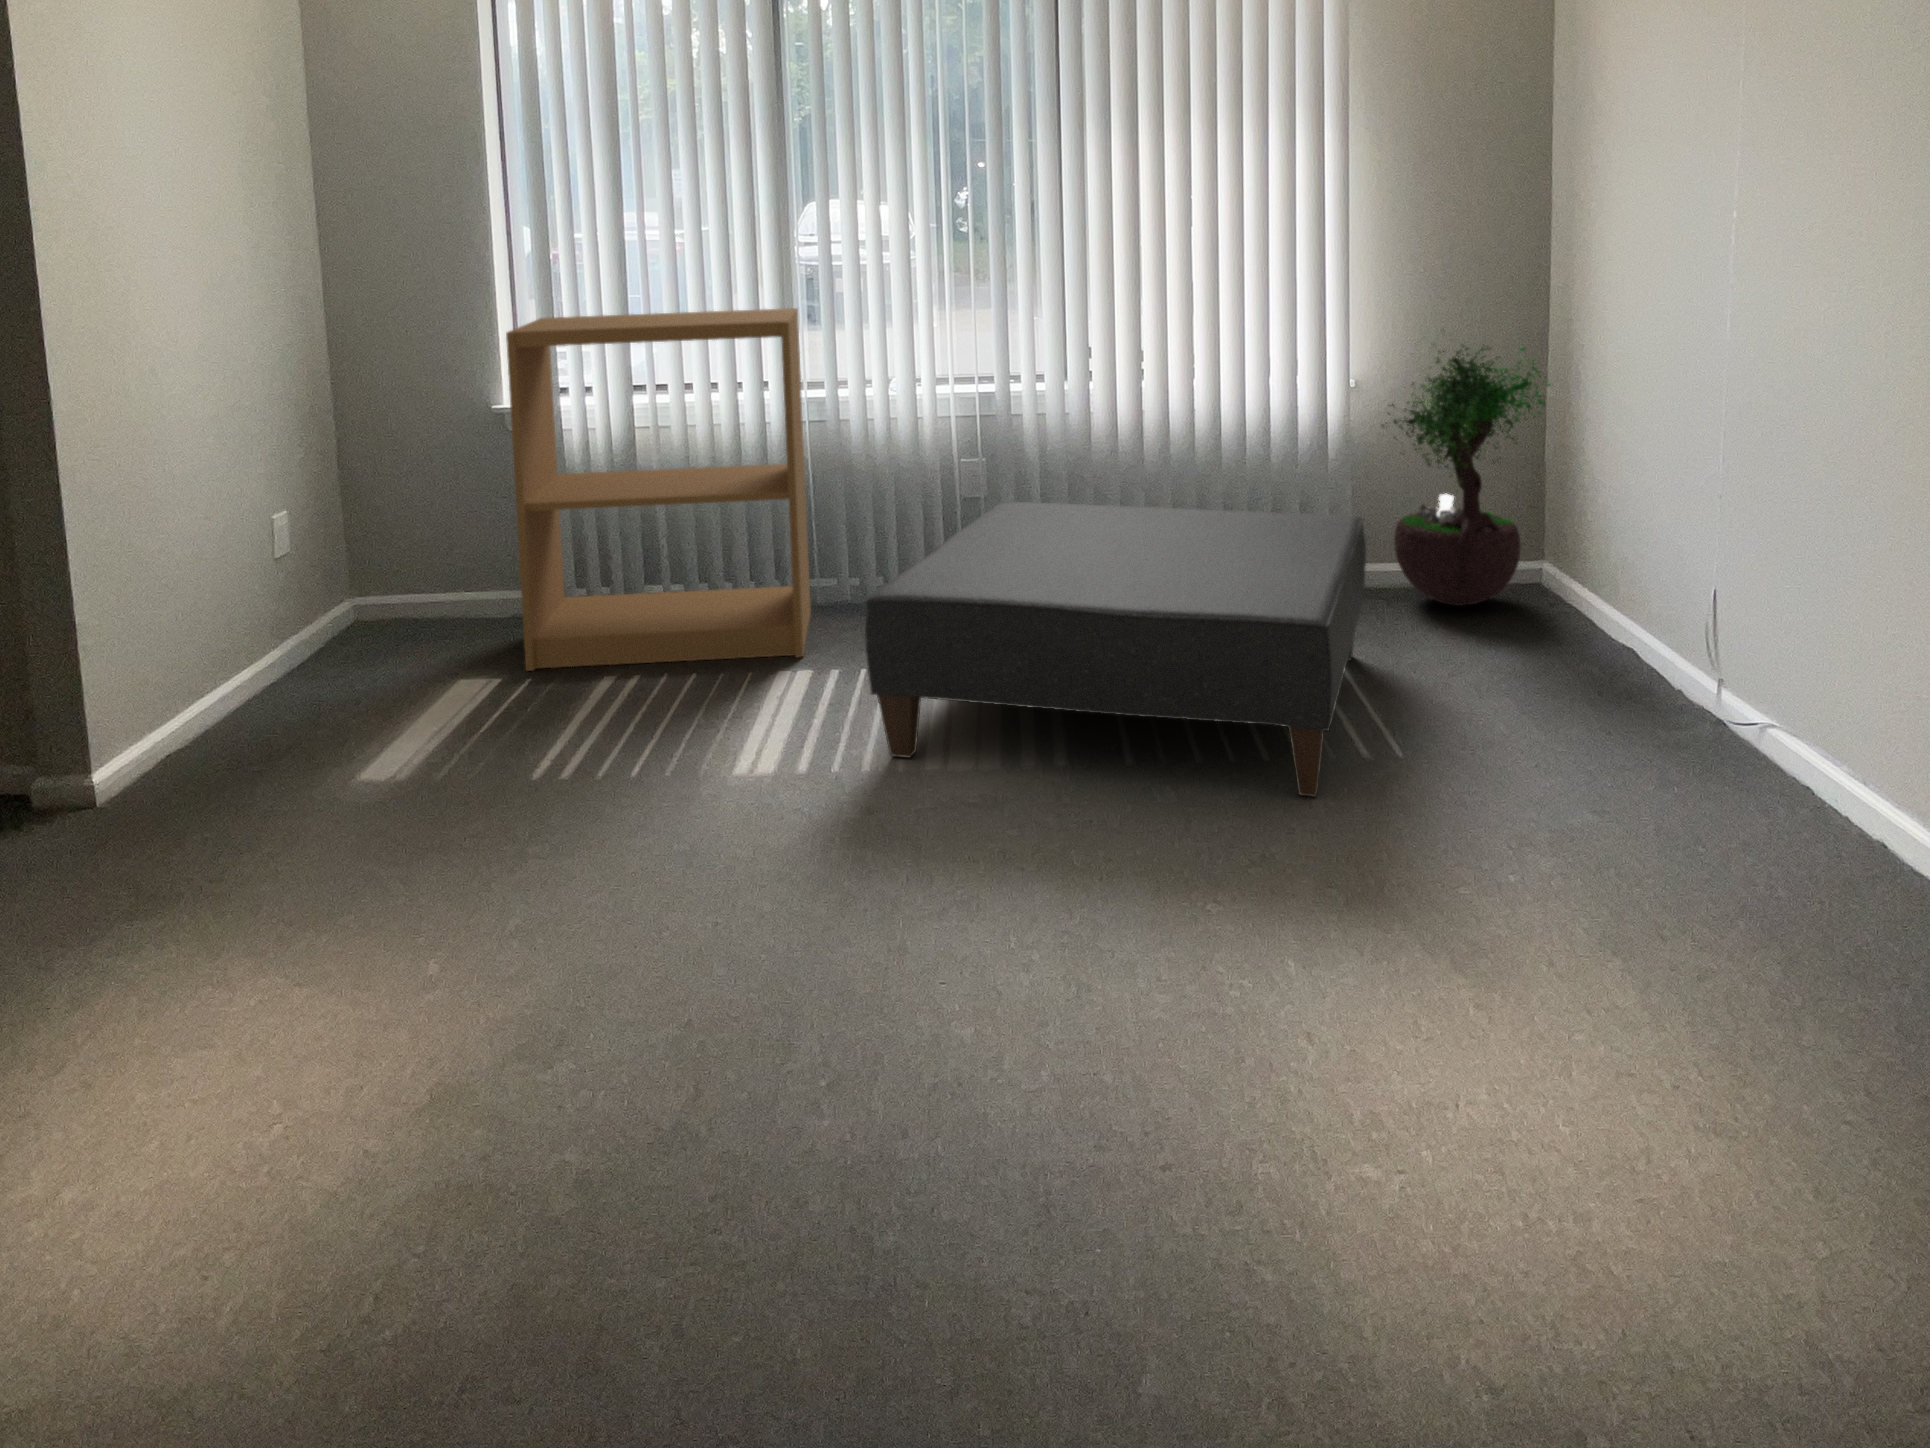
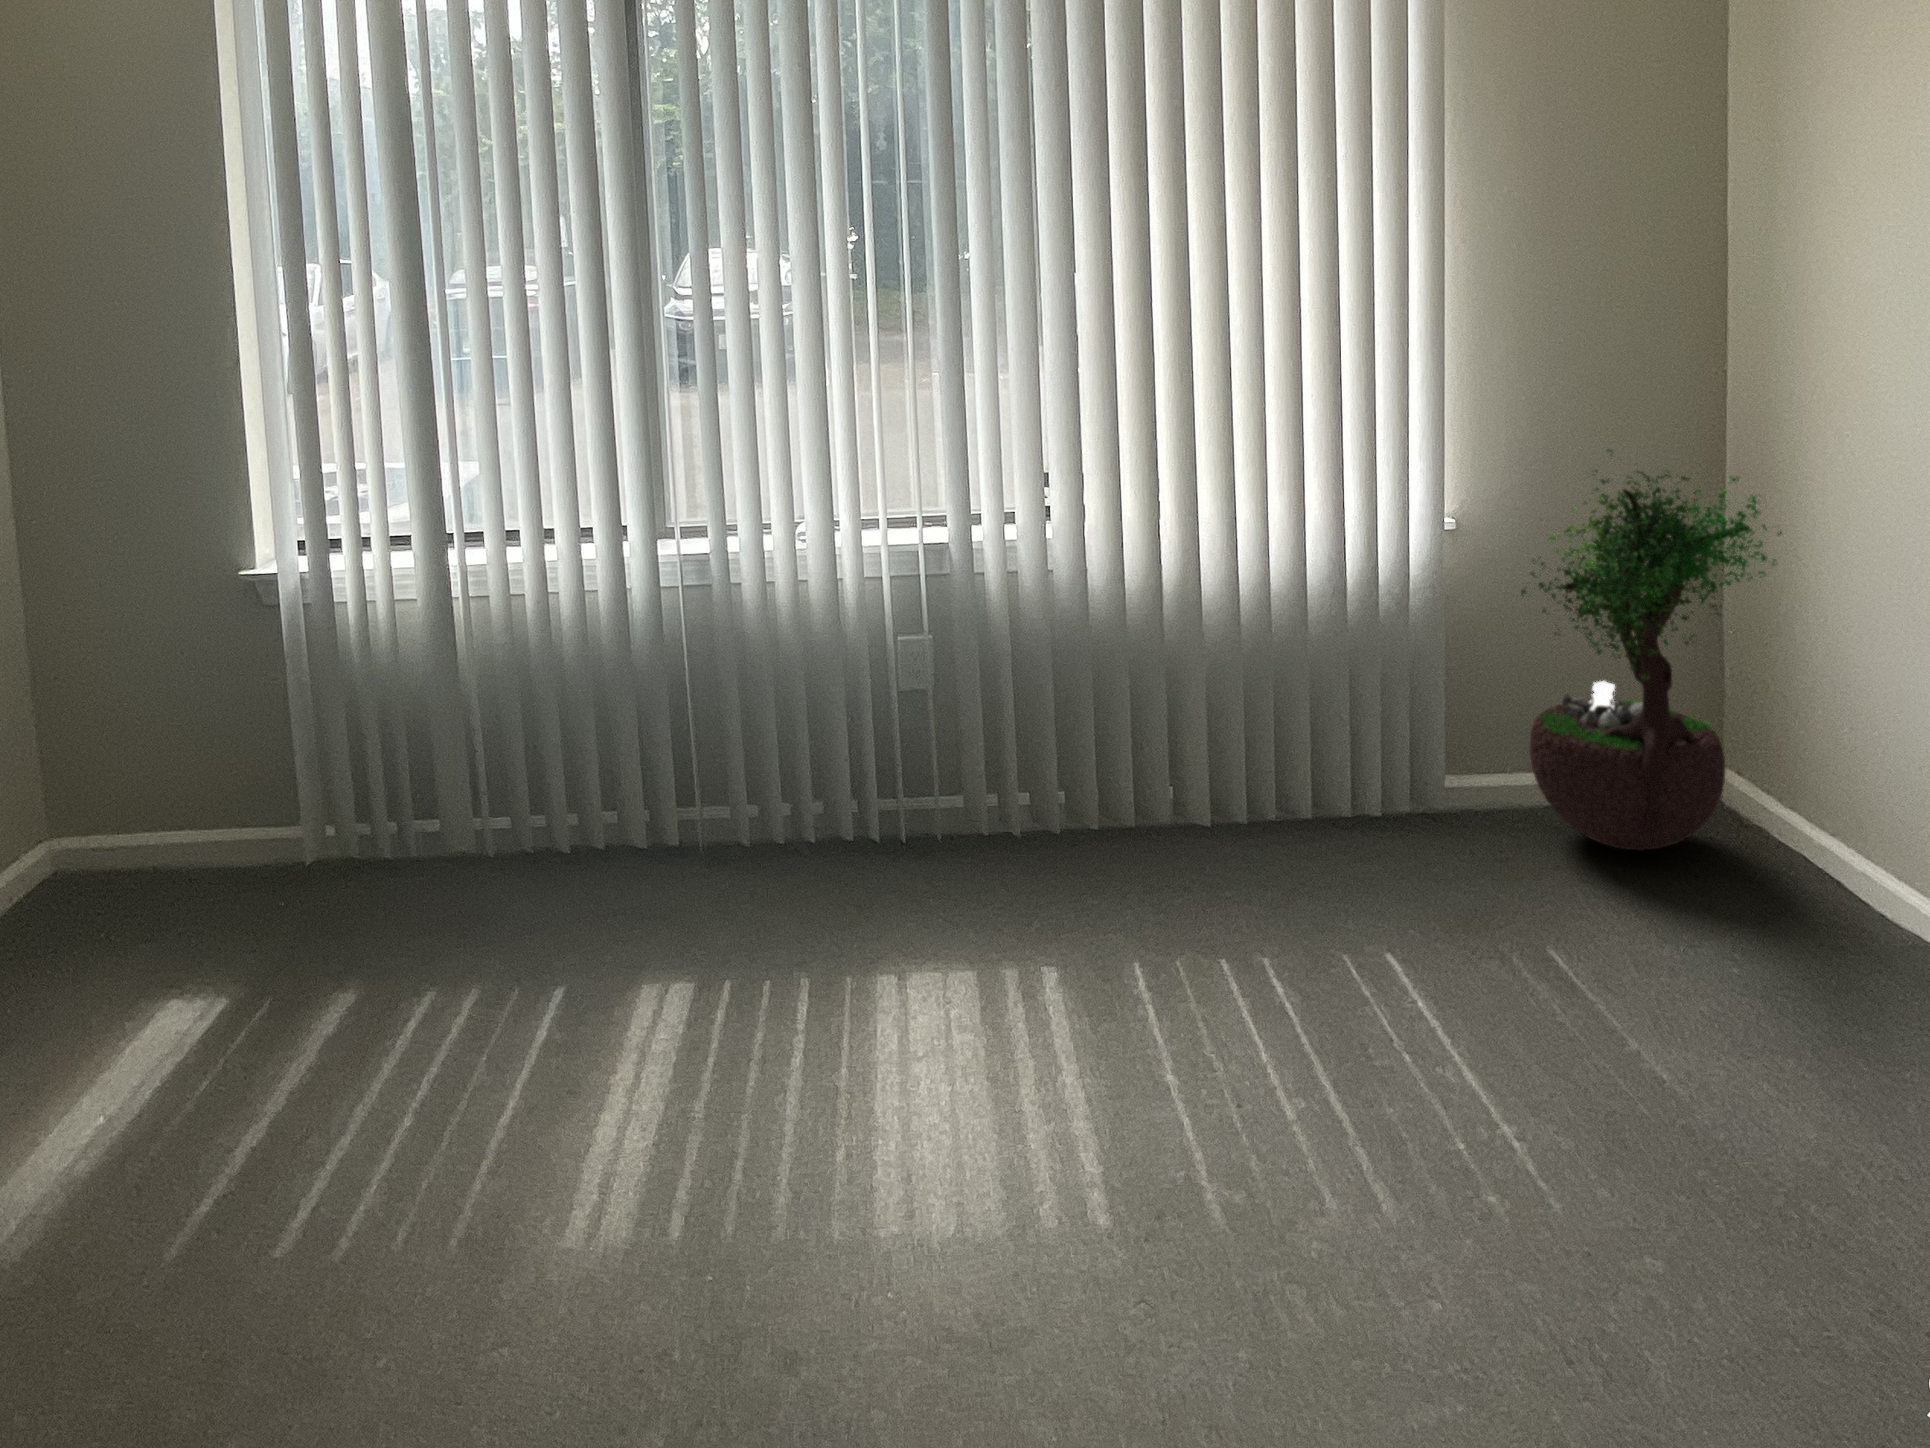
bookshelf: present [506,308,811,671] -> none [231,425,690,980]
ottoman: present [865,502,1366,797] -> none [772,710,1597,1322]

